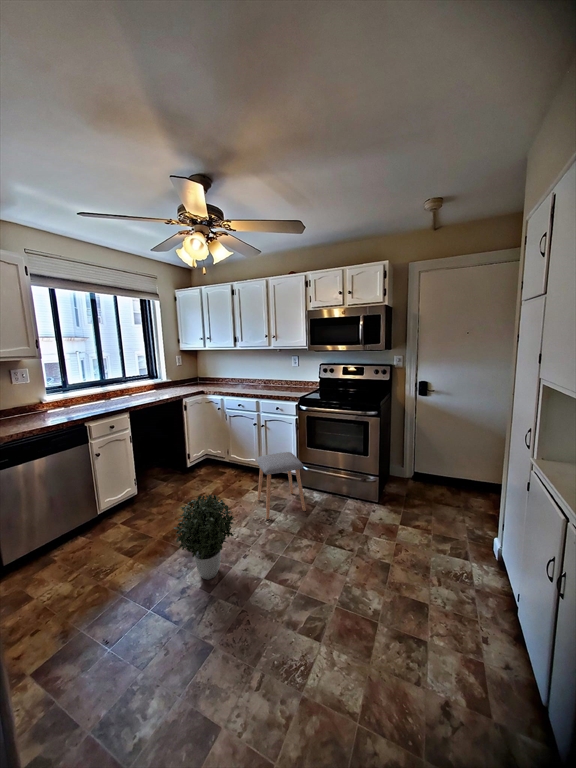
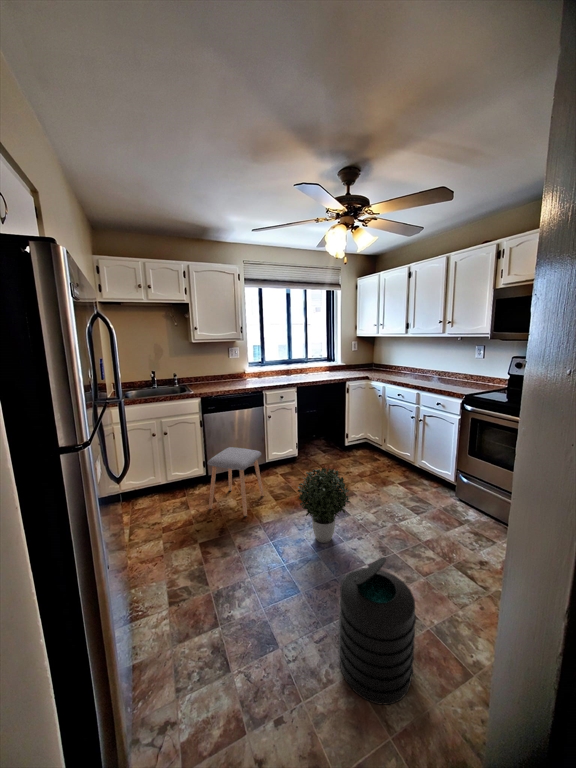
stool: present [257,452,306,520] -> present [208,447,264,517]
trash can: none [279,560,351,711] -> present [338,557,416,704]

